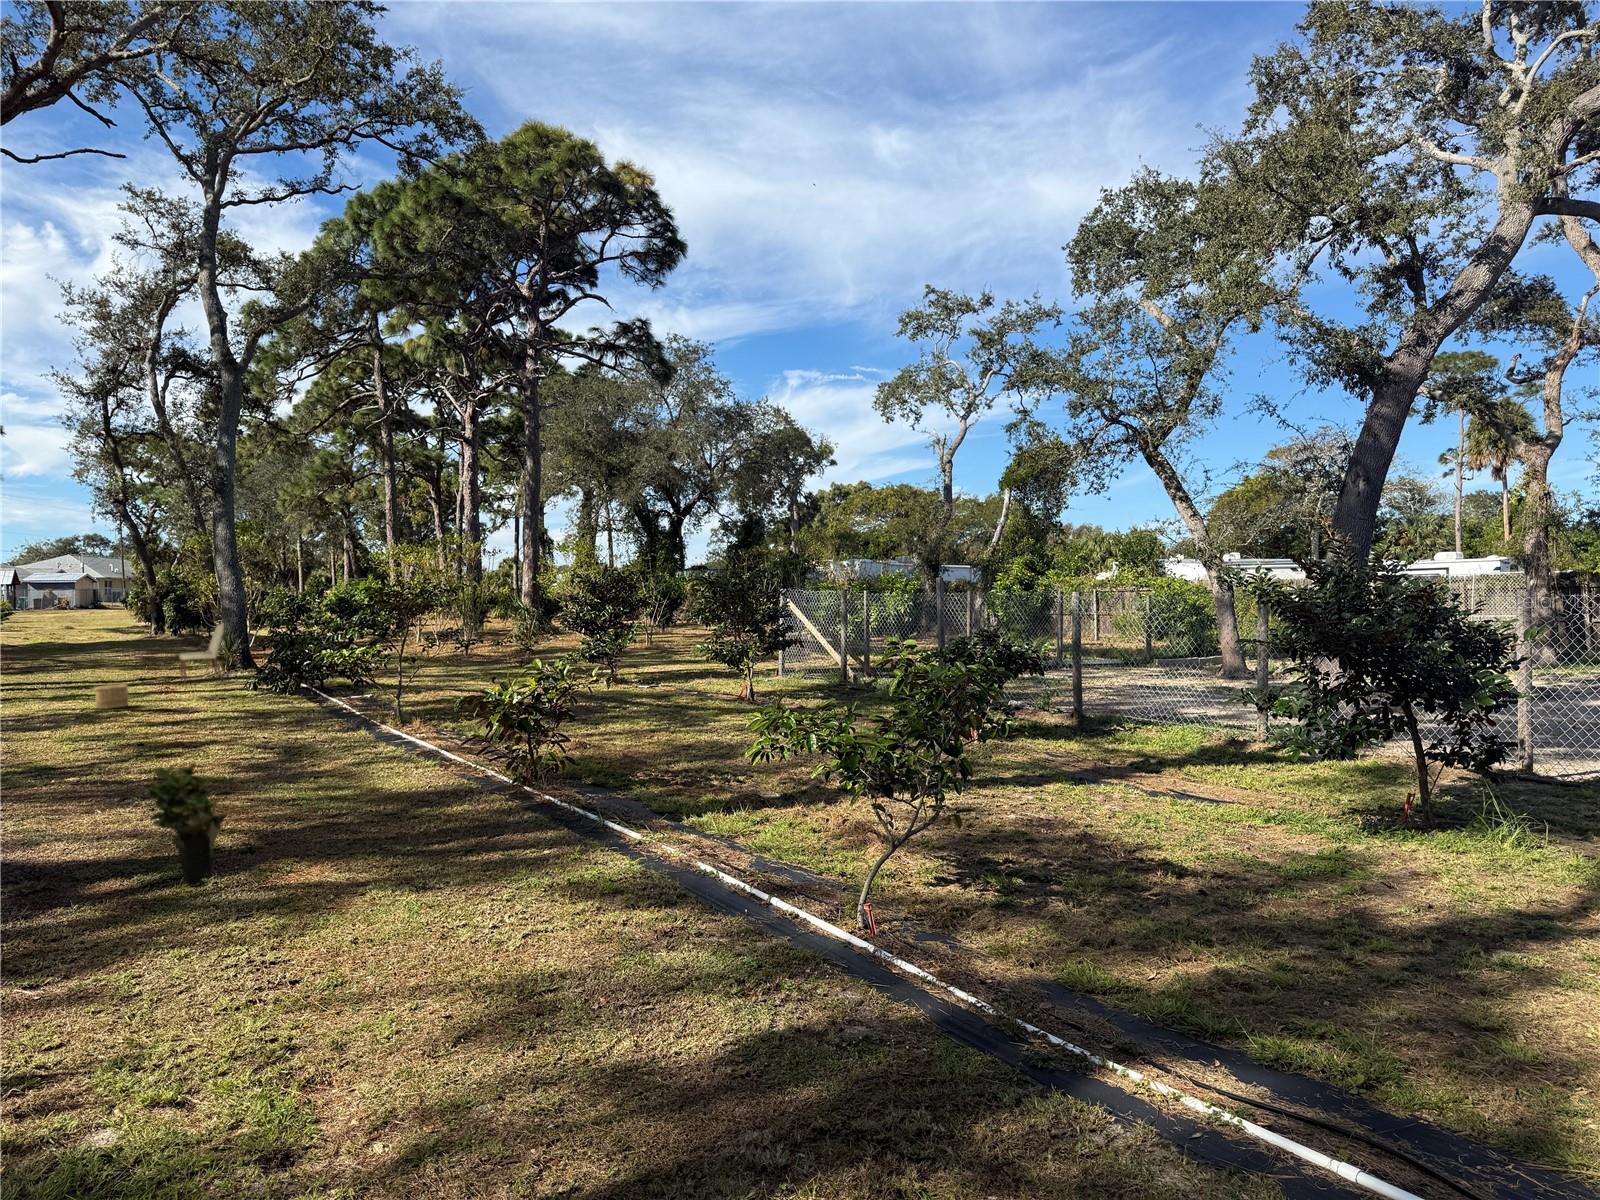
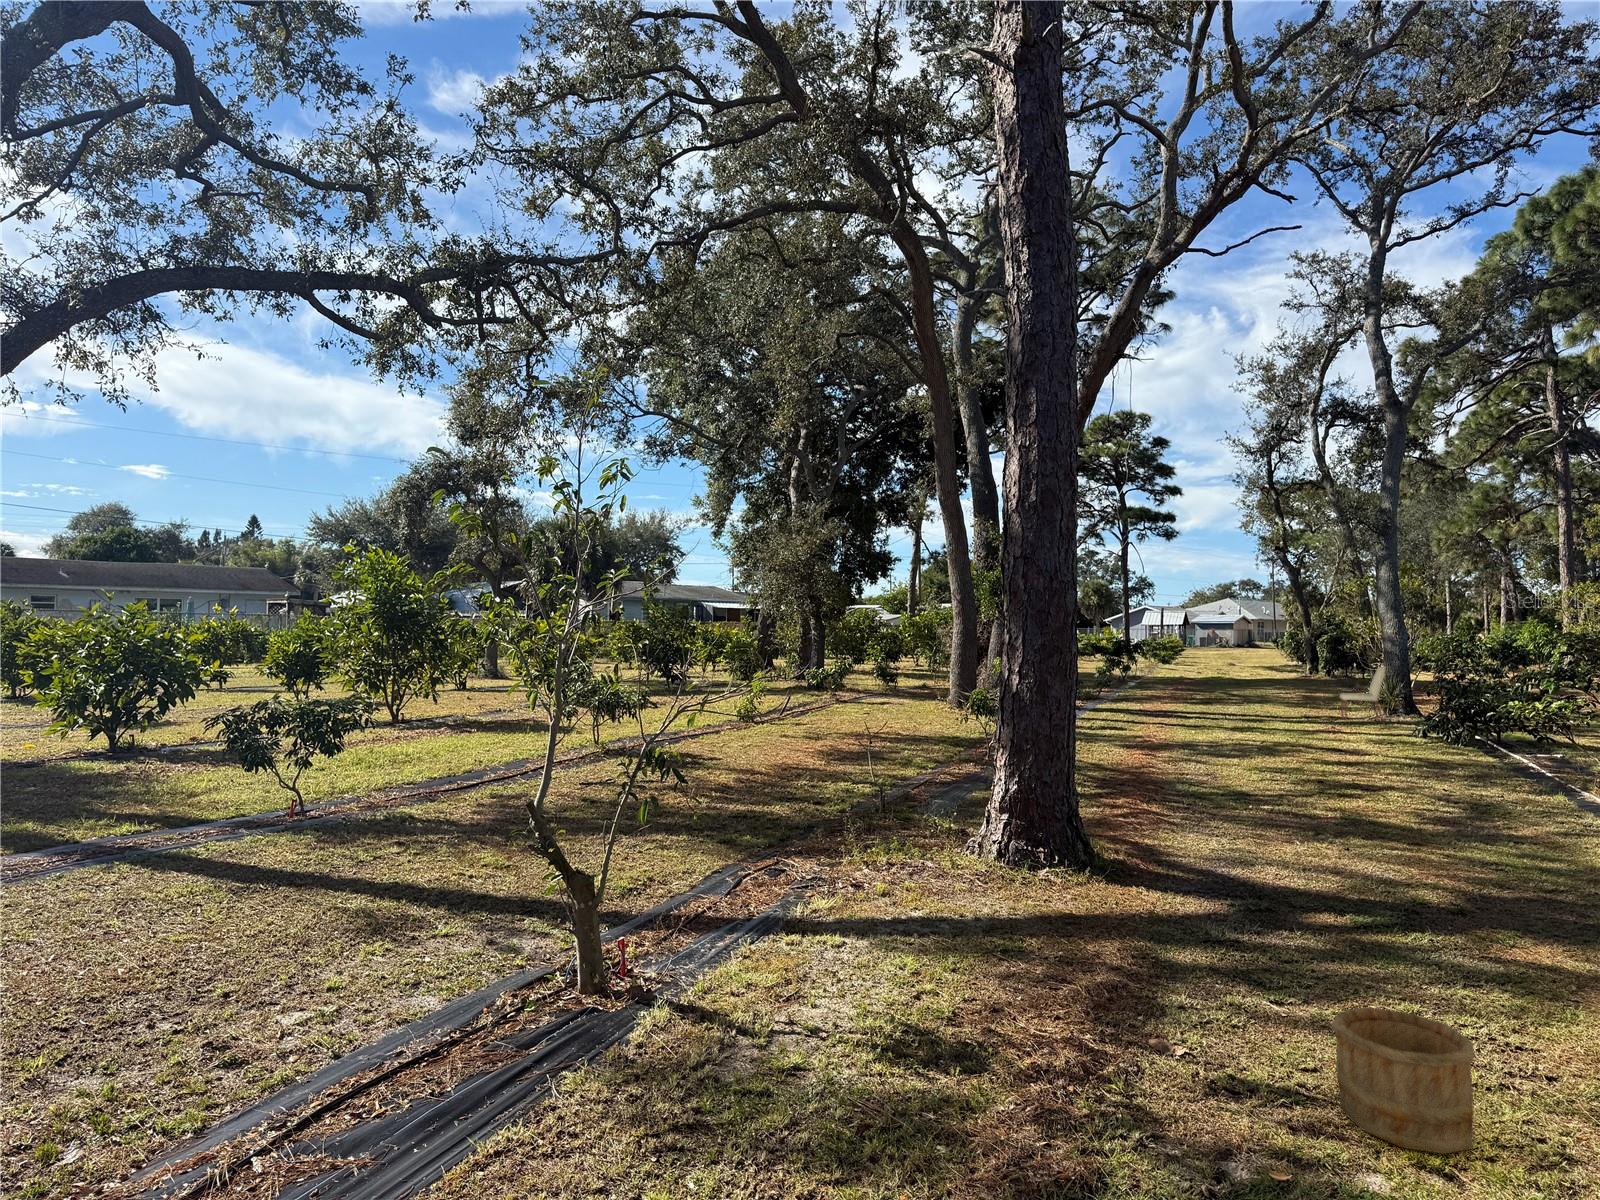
wooden bucket: present [95,685,128,709] -> present [1331,1007,1474,1154]
potted plant: present [144,762,226,887] -> none [1376,831,1484,997]

